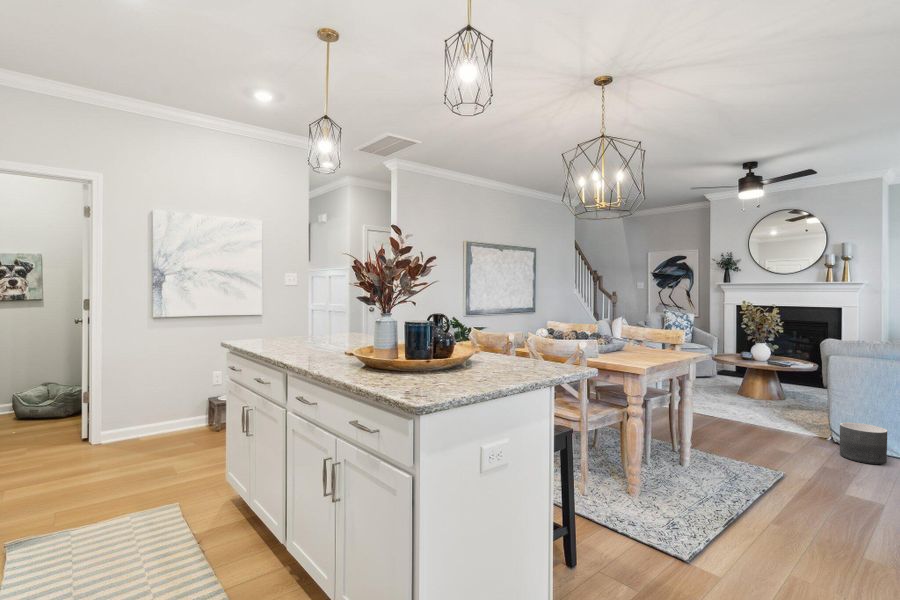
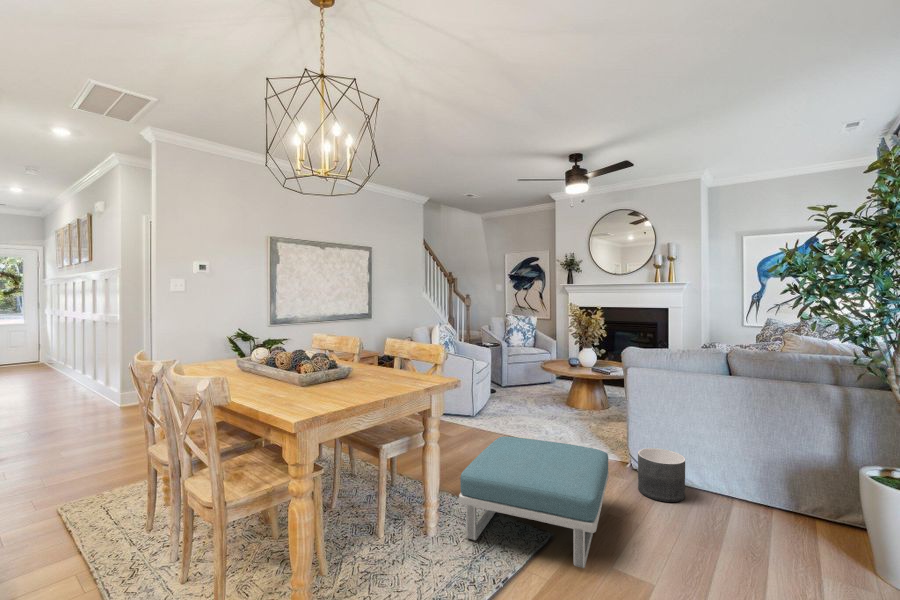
footstool: none [702,406,827,493] -> present [459,436,609,568]

